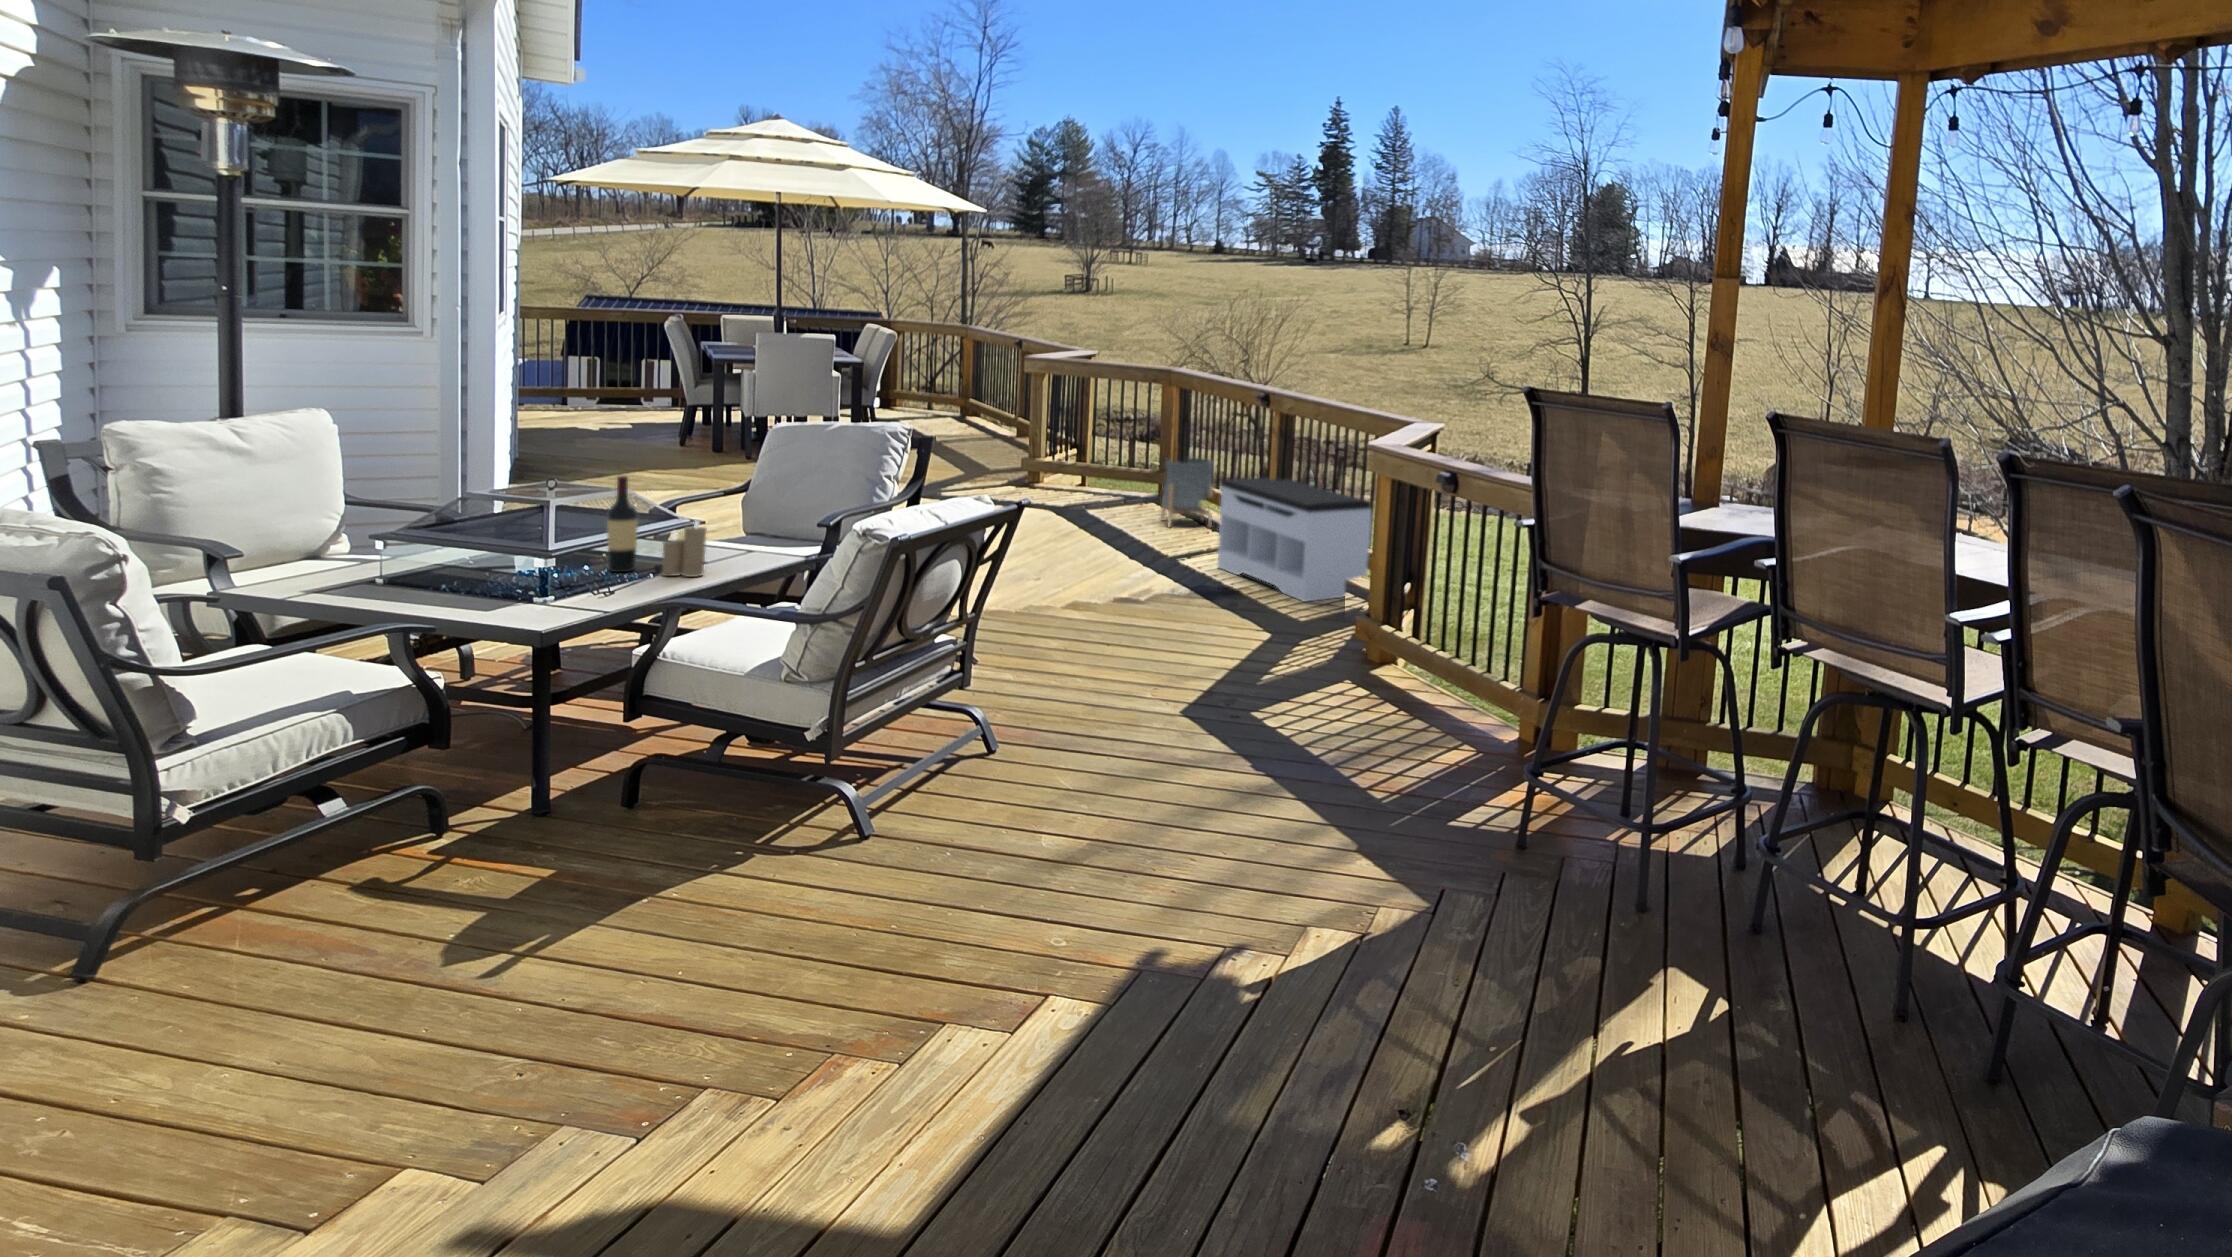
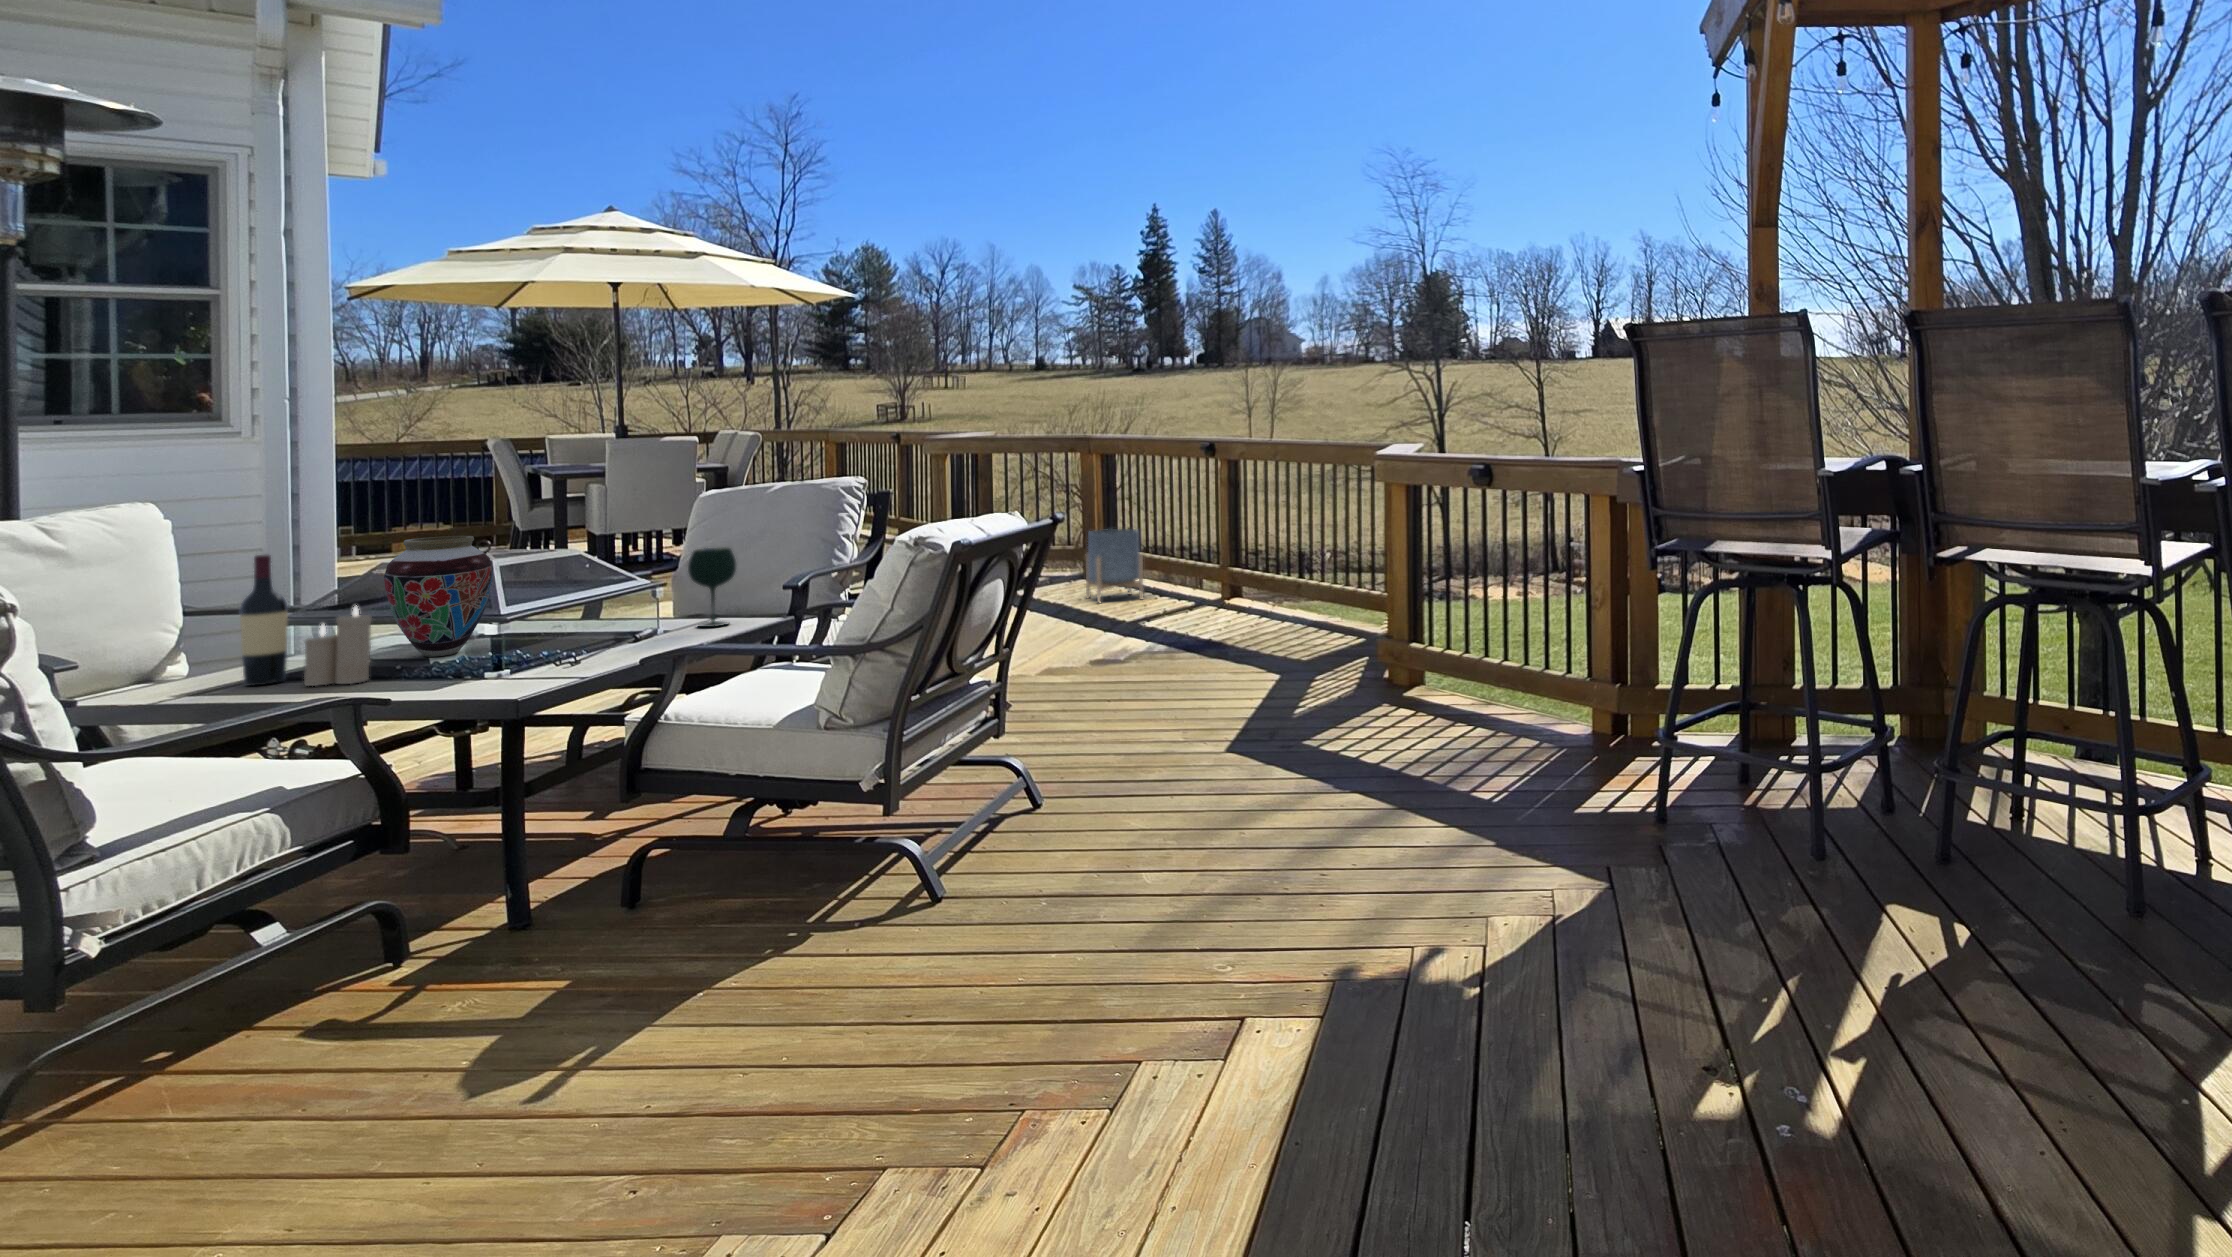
vase: none [470,471,559,572] -> present [384,536,493,657]
wine bottle: present [607,476,638,572] -> present [240,555,288,685]
bench: present [1217,478,1371,602] -> none [1171,530,1344,648]
wine glass: none [721,494,762,563] -> present [688,548,736,627]
candle: present [662,521,706,577] -> present [304,606,372,686]

